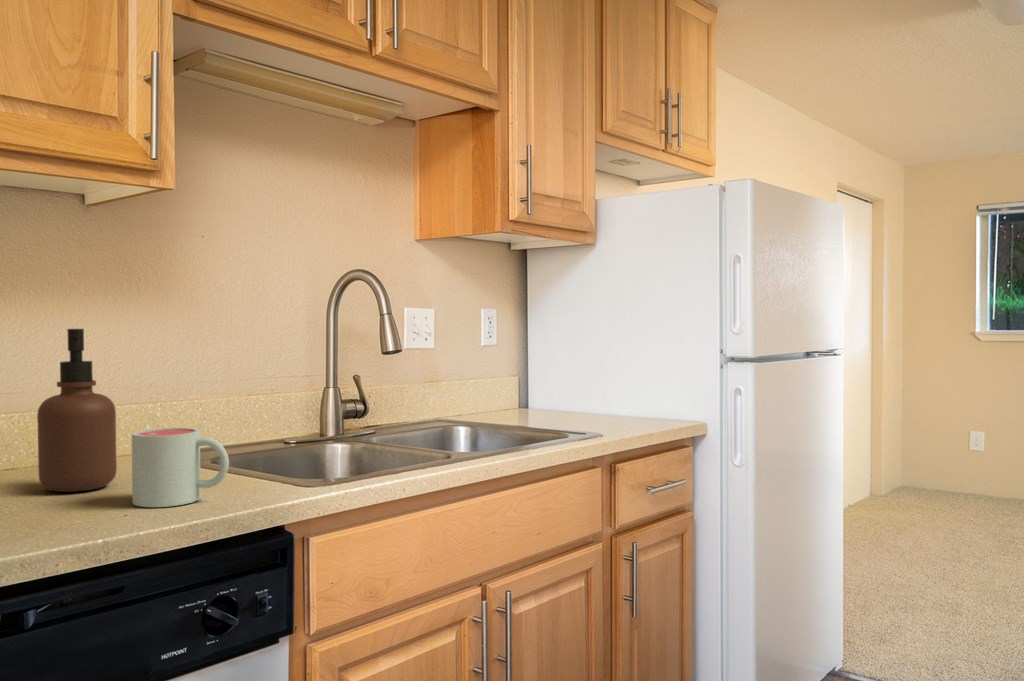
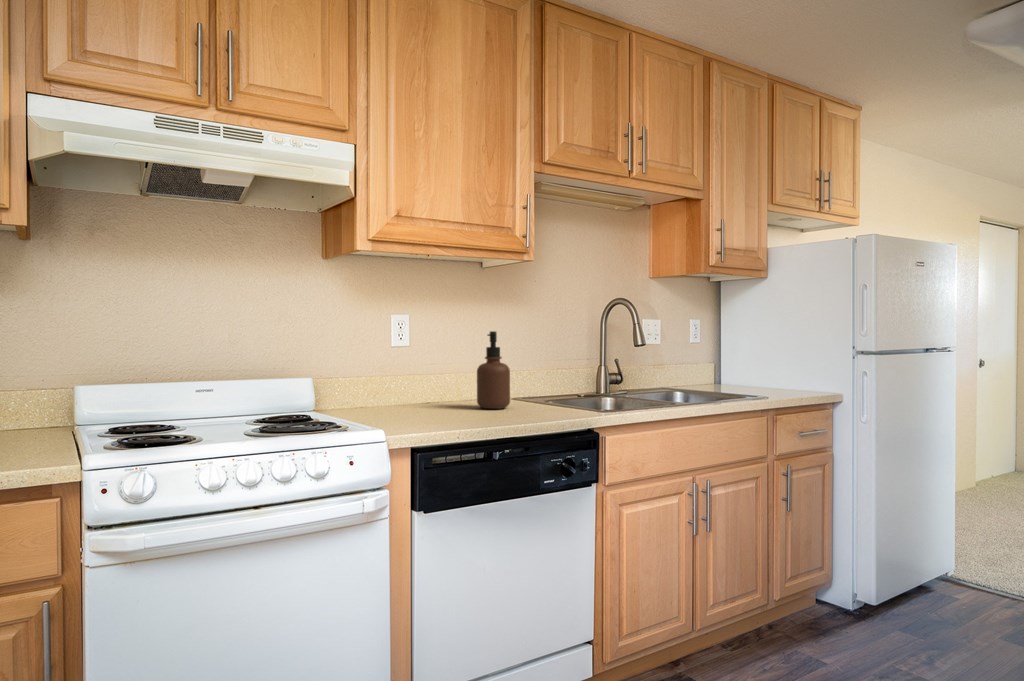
mug: present [132,428,229,507] -> none [524,380,569,416]

